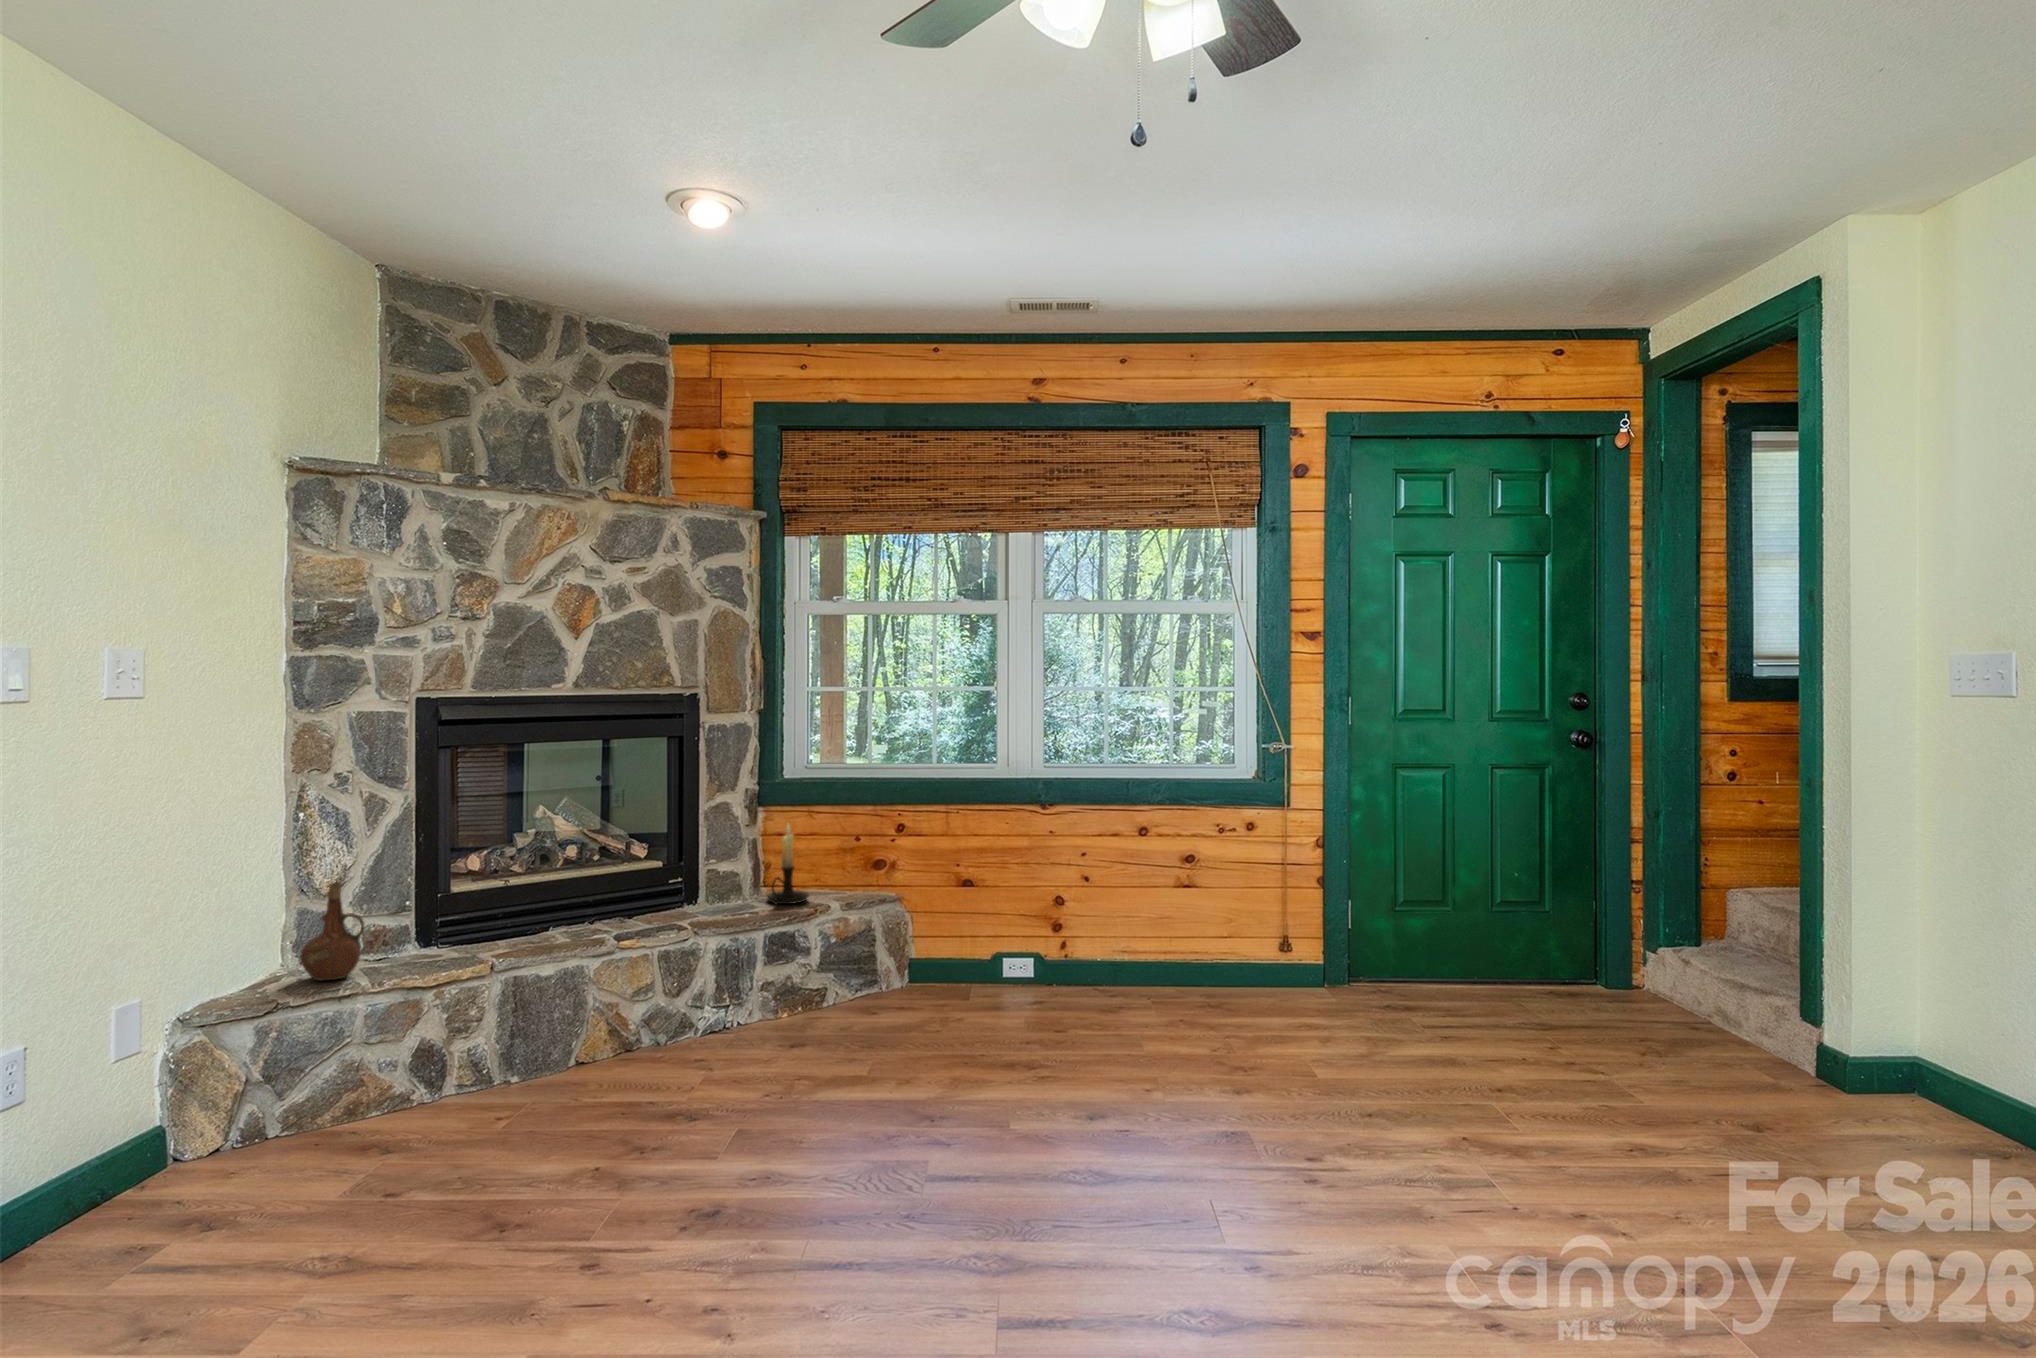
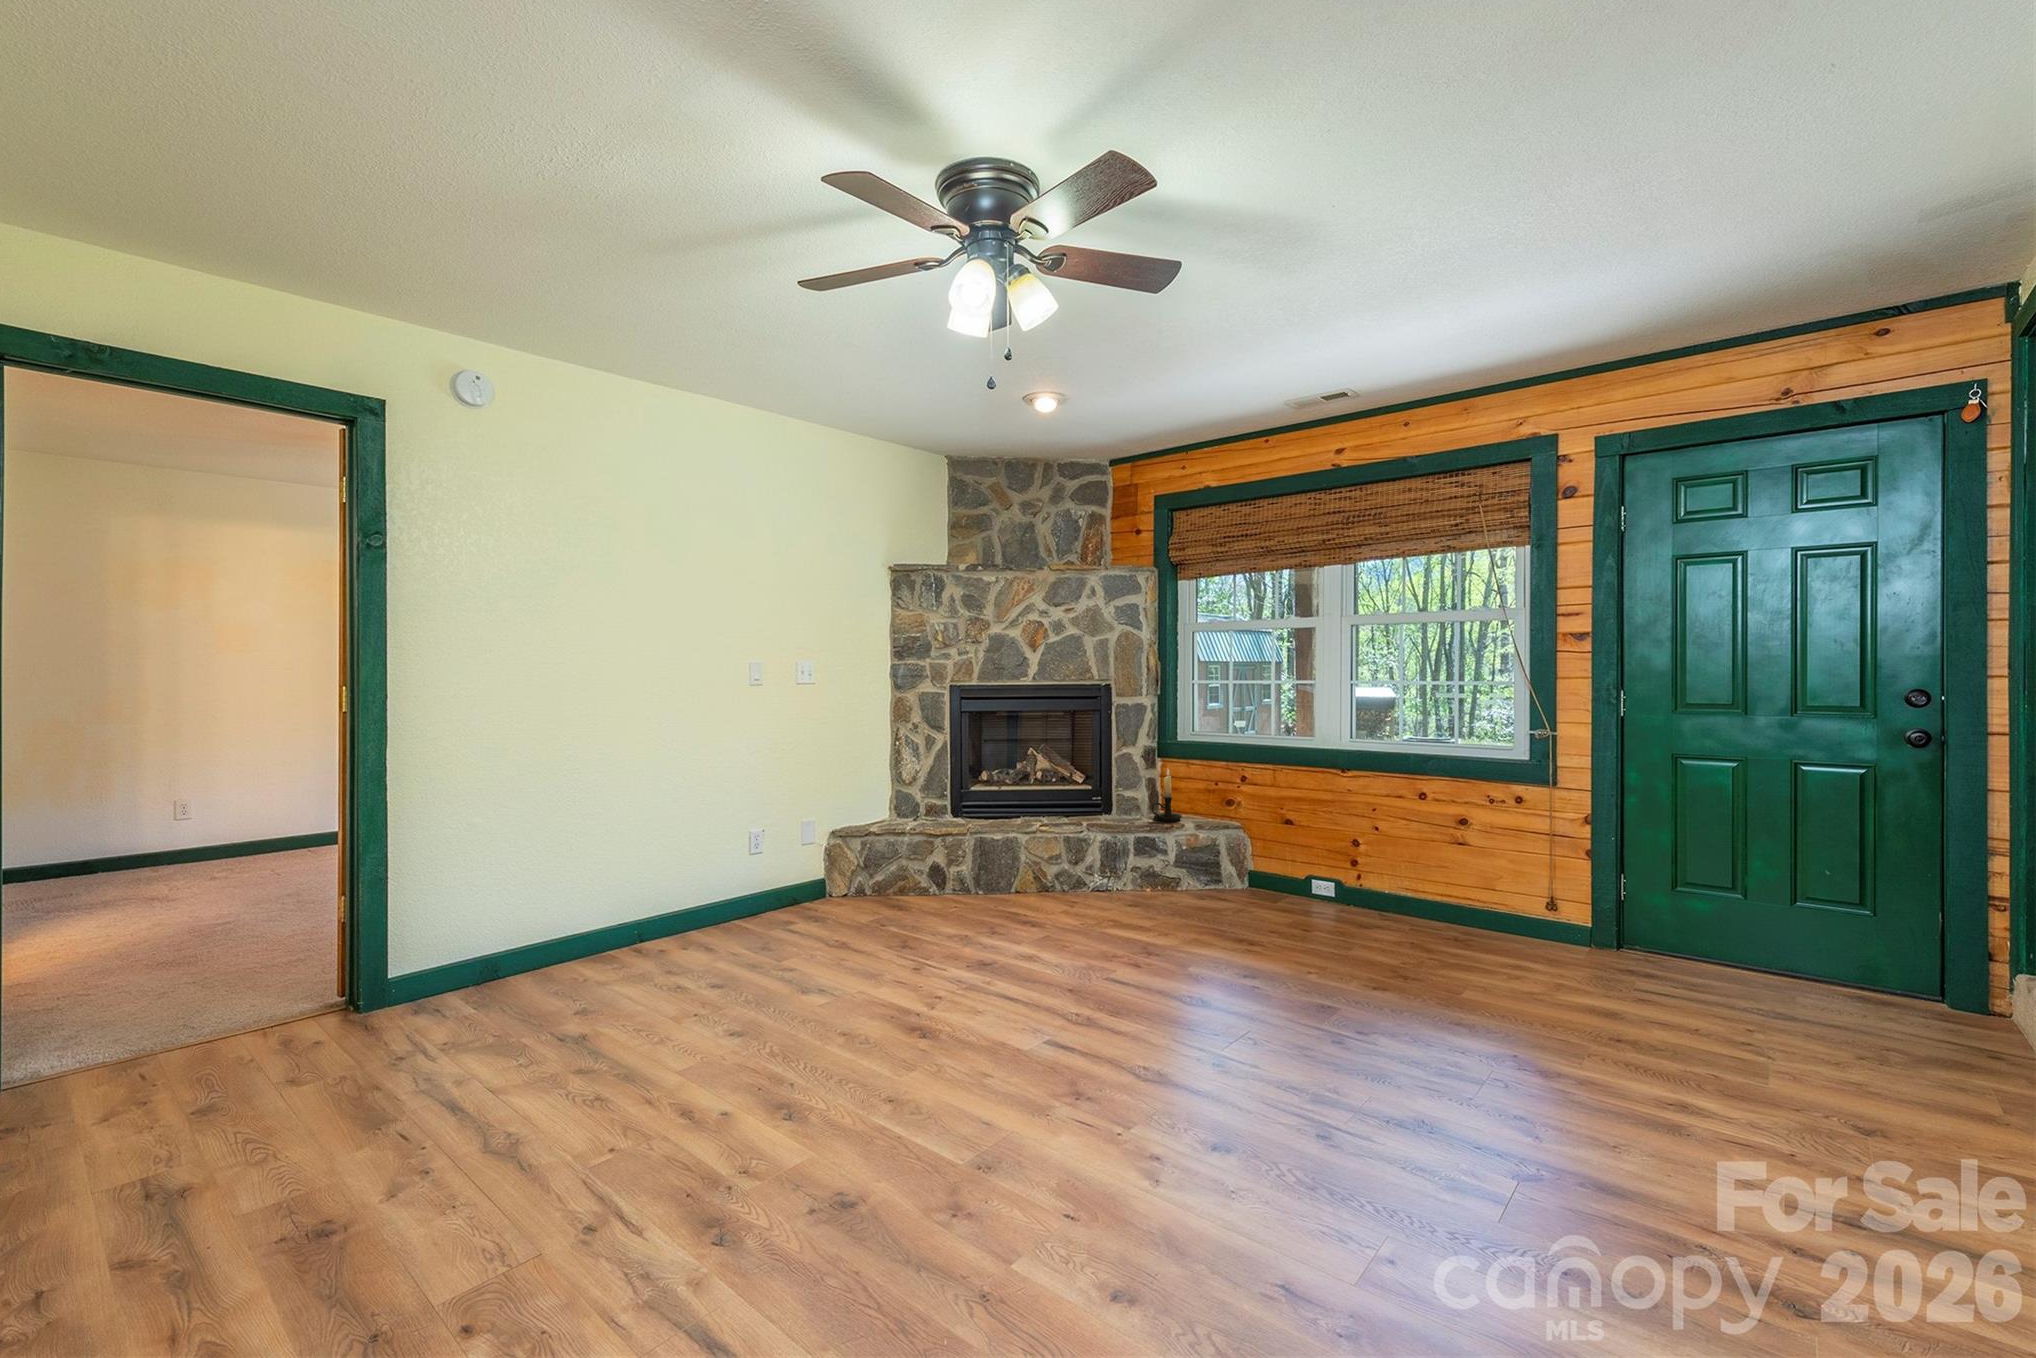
ceramic pitcher: present [301,883,364,980] -> none [888,778,916,826]

